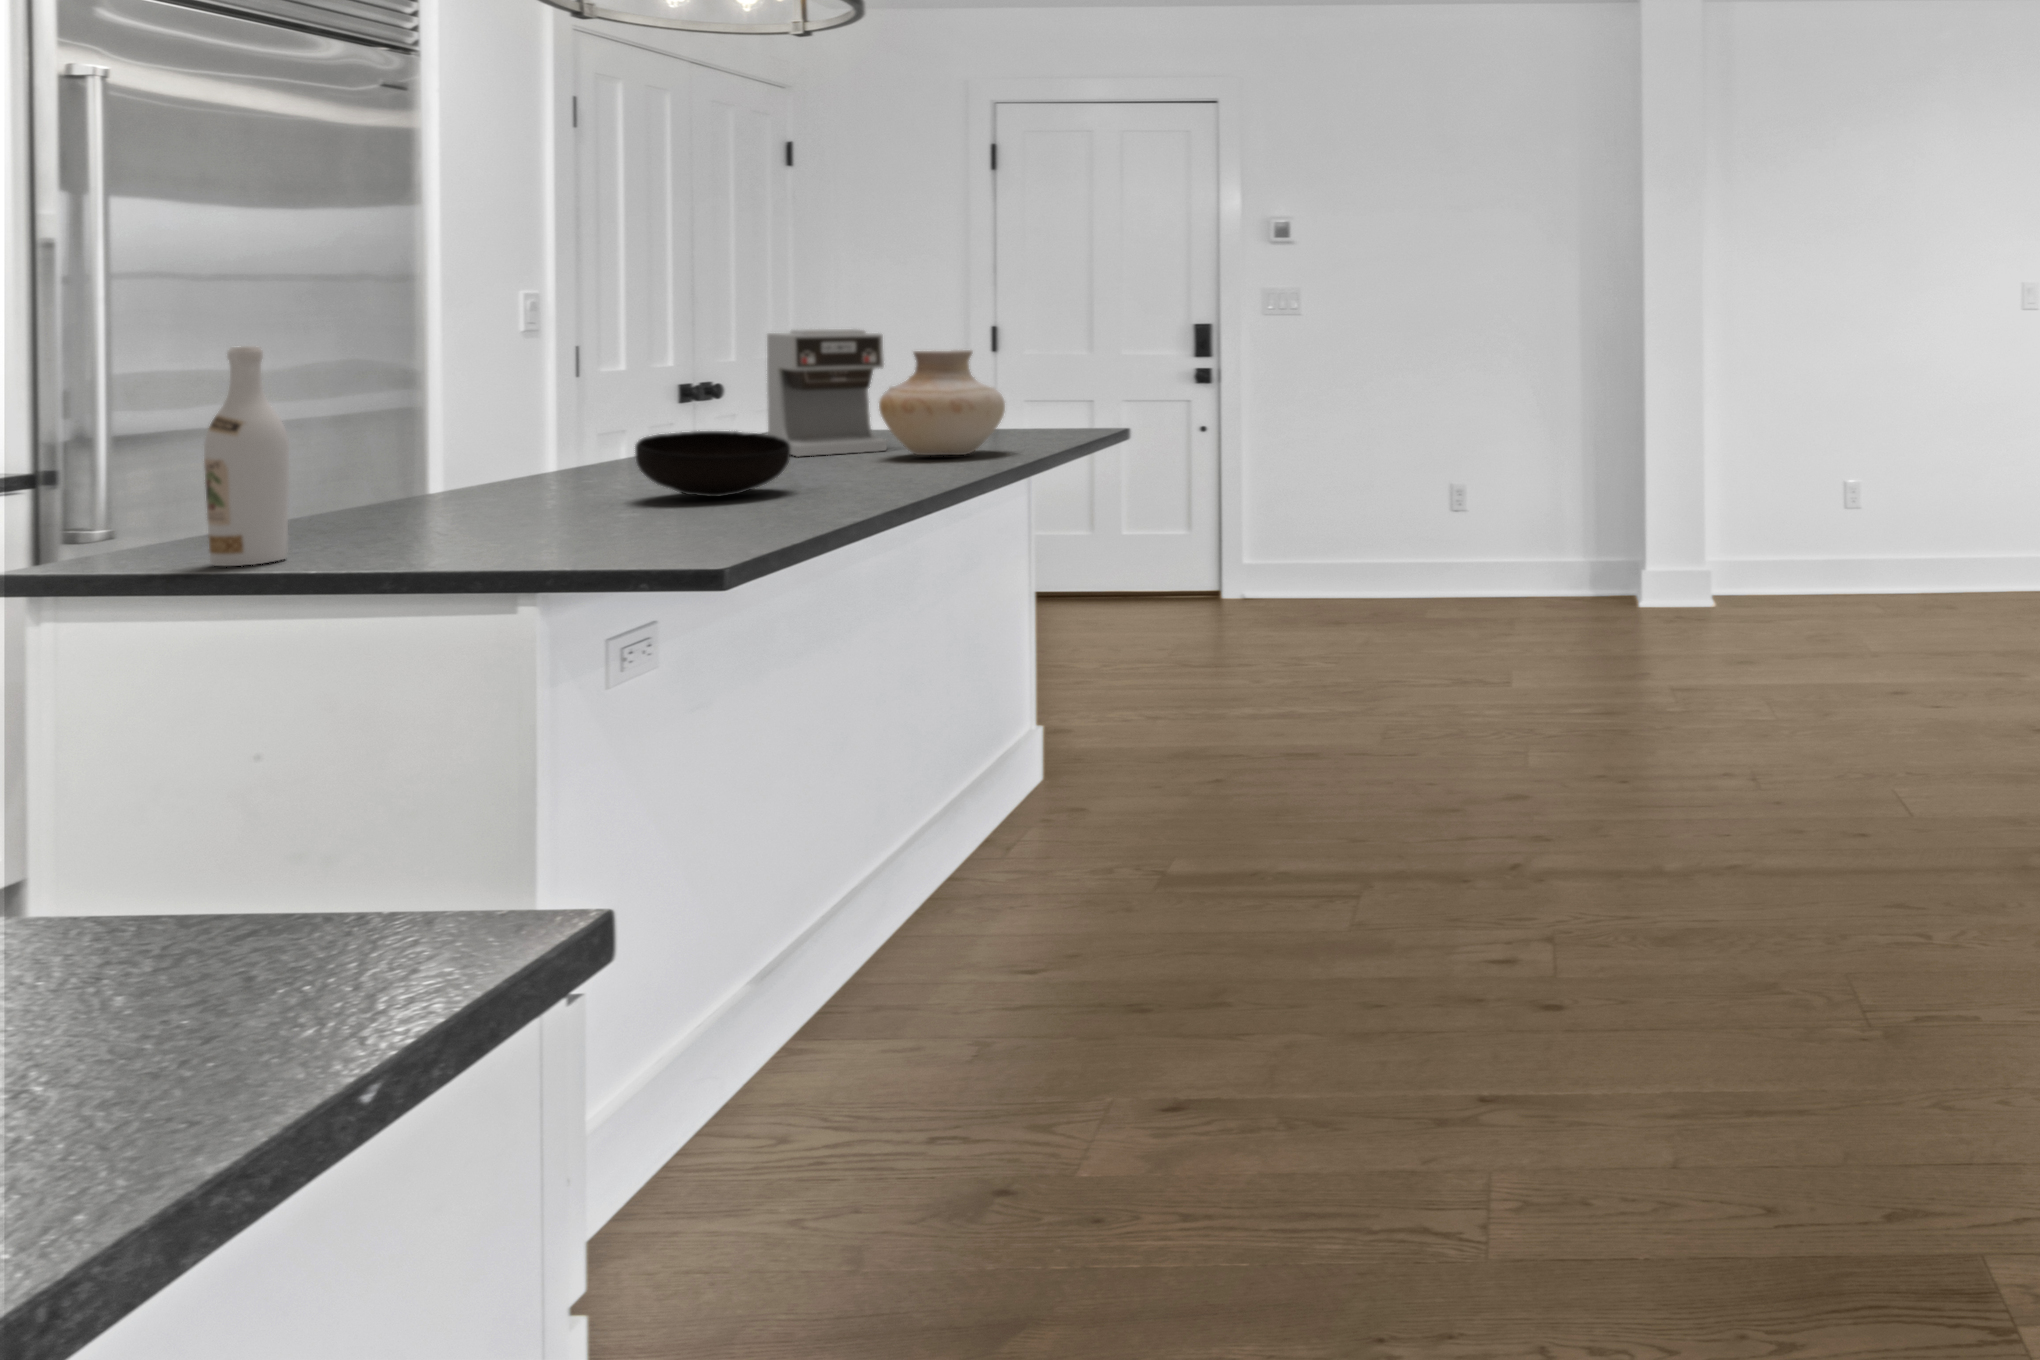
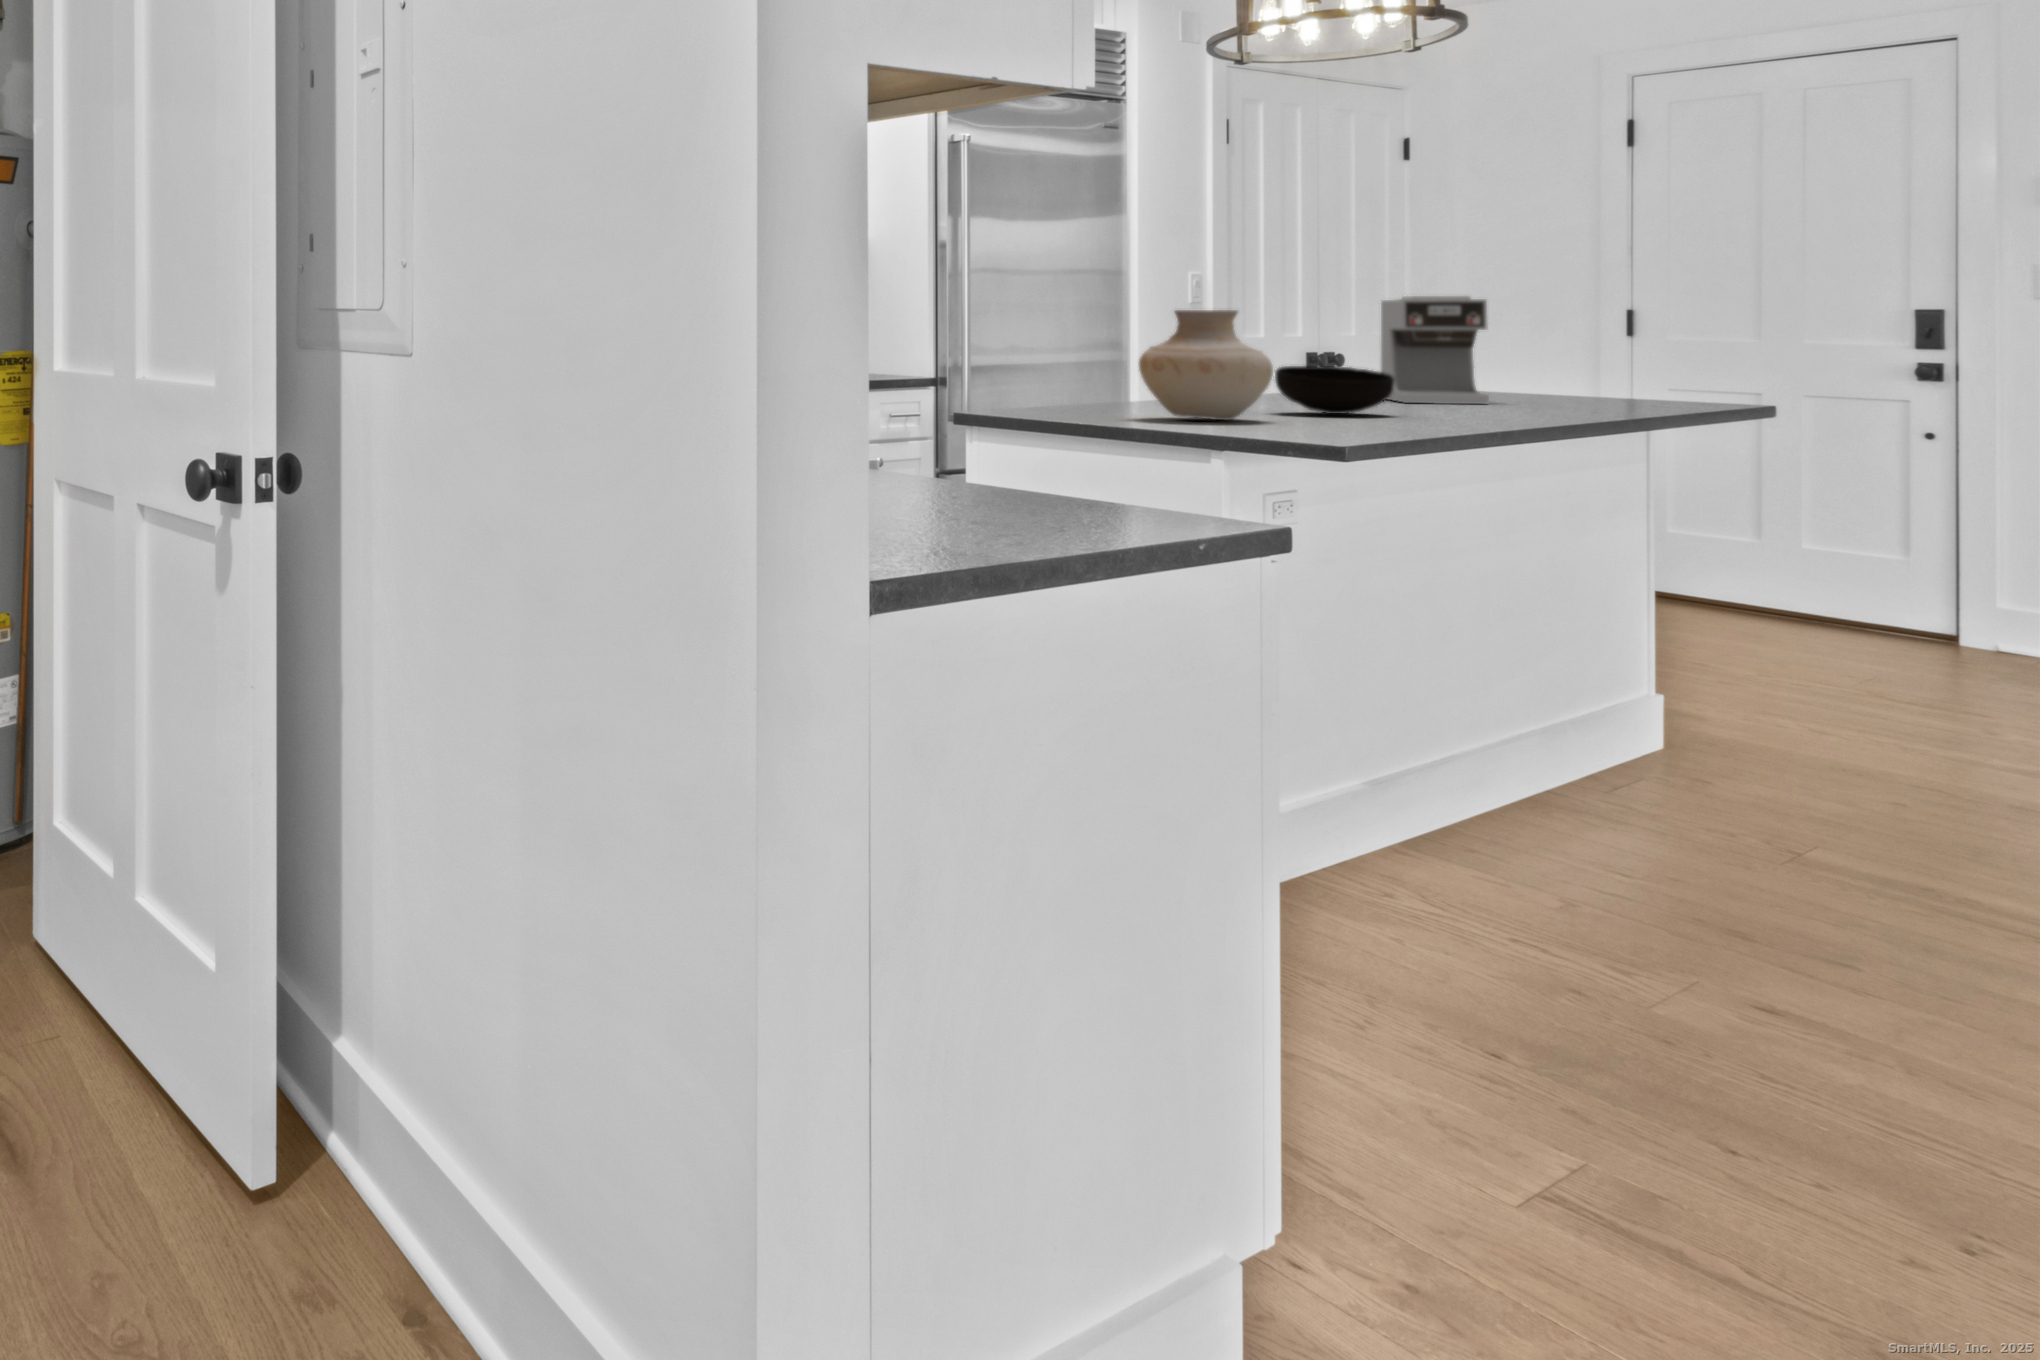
wine bottle: present [204,346,289,566] -> none [1038,290,1078,418]
vase: present [879,350,1005,455] -> present [1139,310,1273,420]

